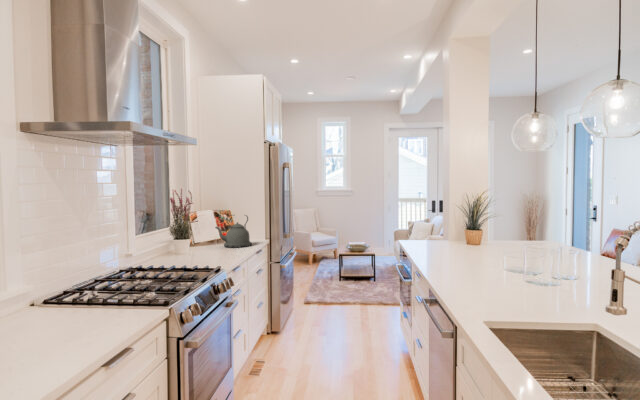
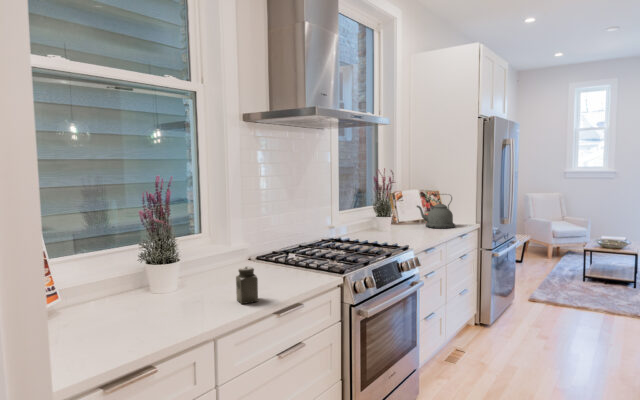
salt shaker: none [39,316,74,367] -> present [236,267,258,304]

